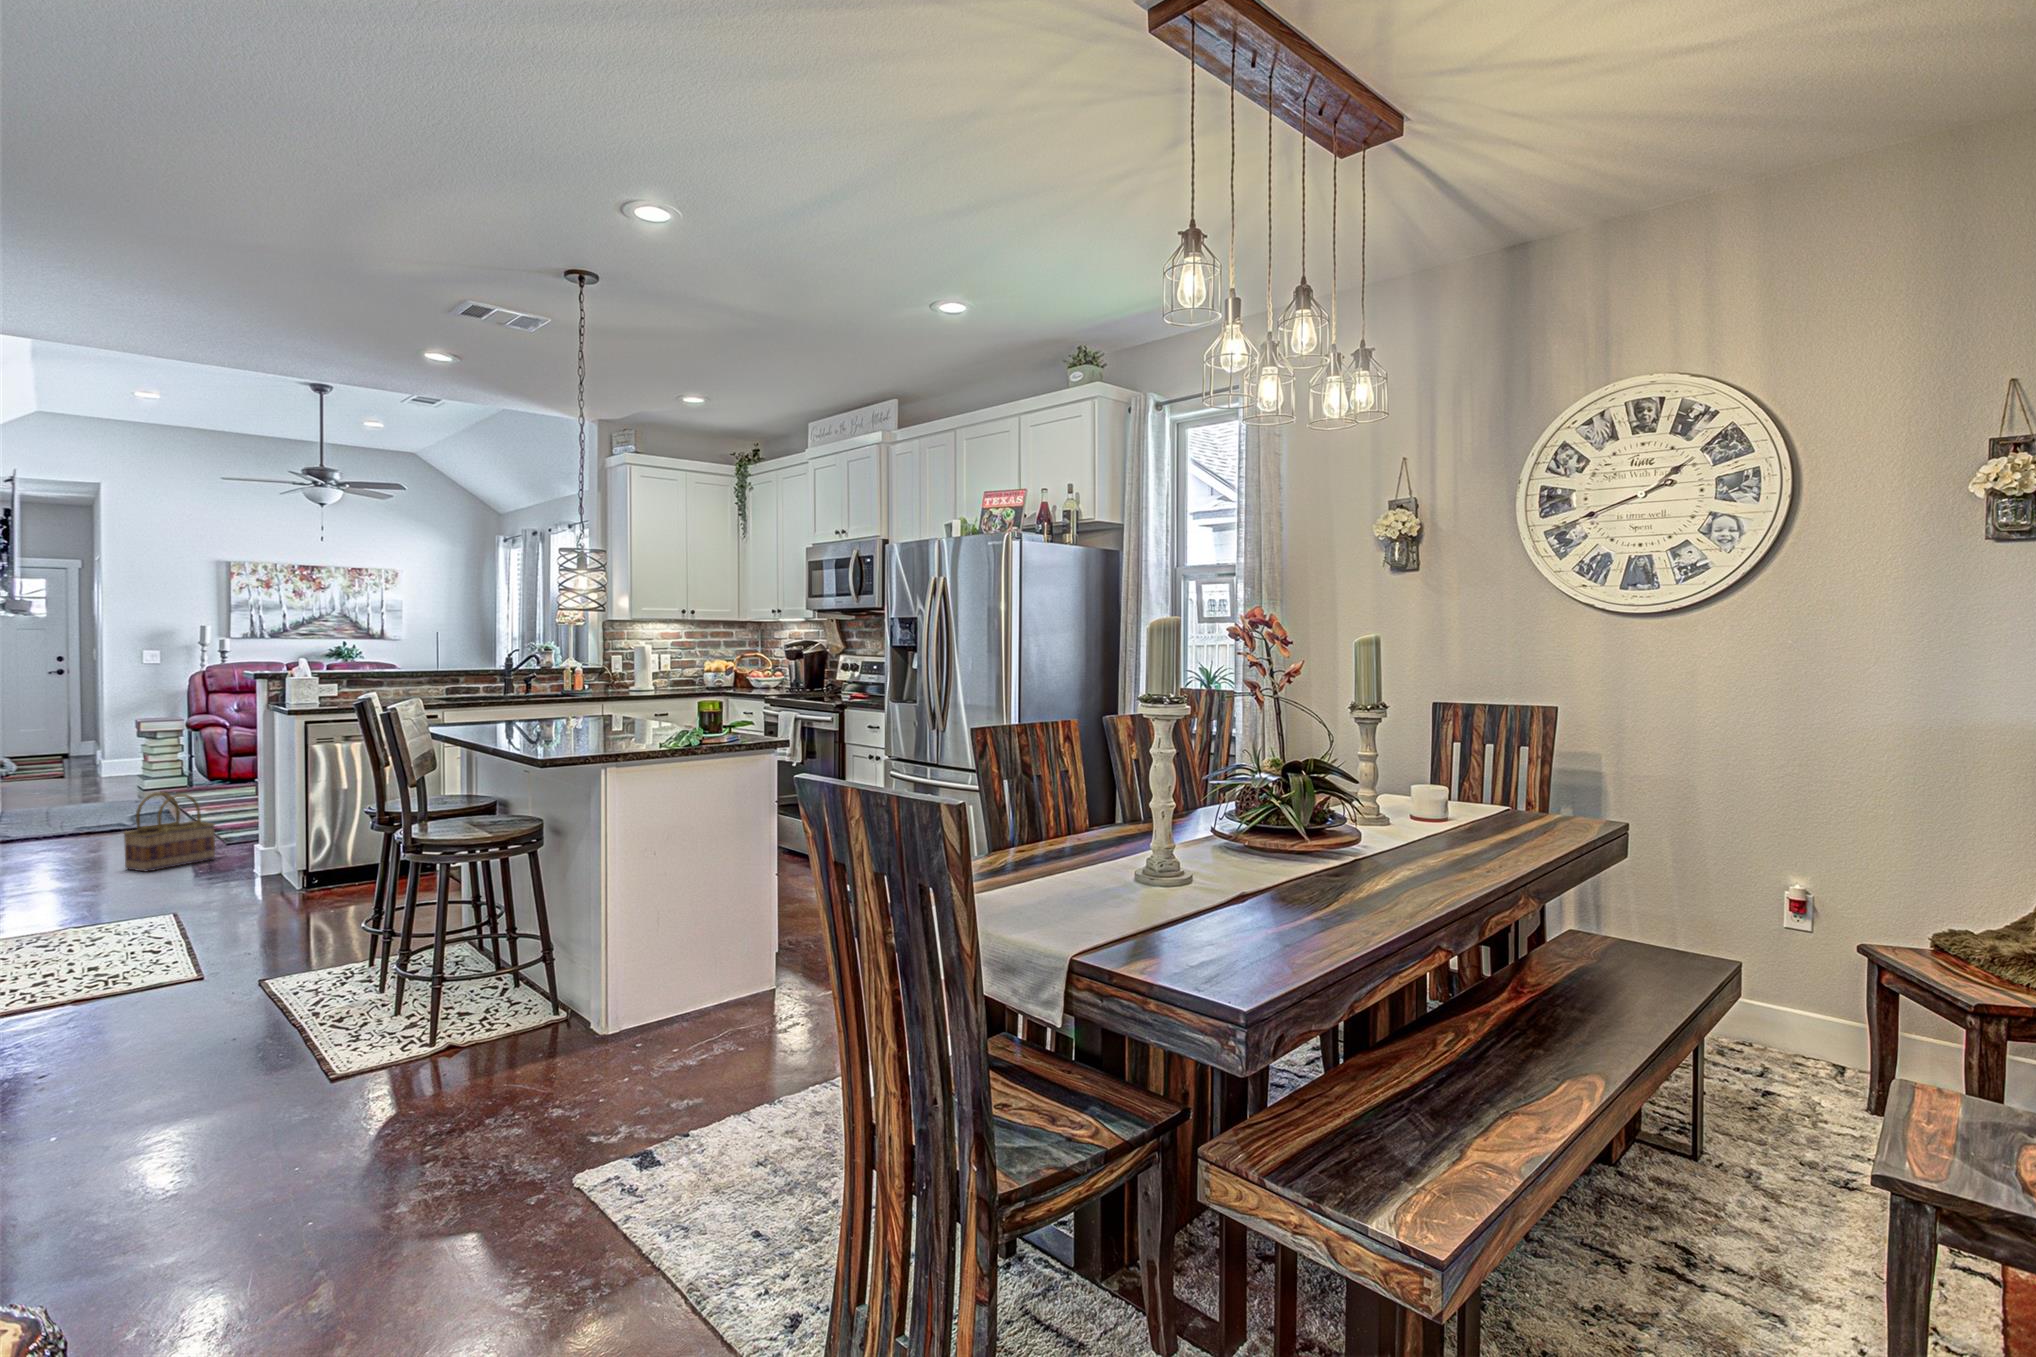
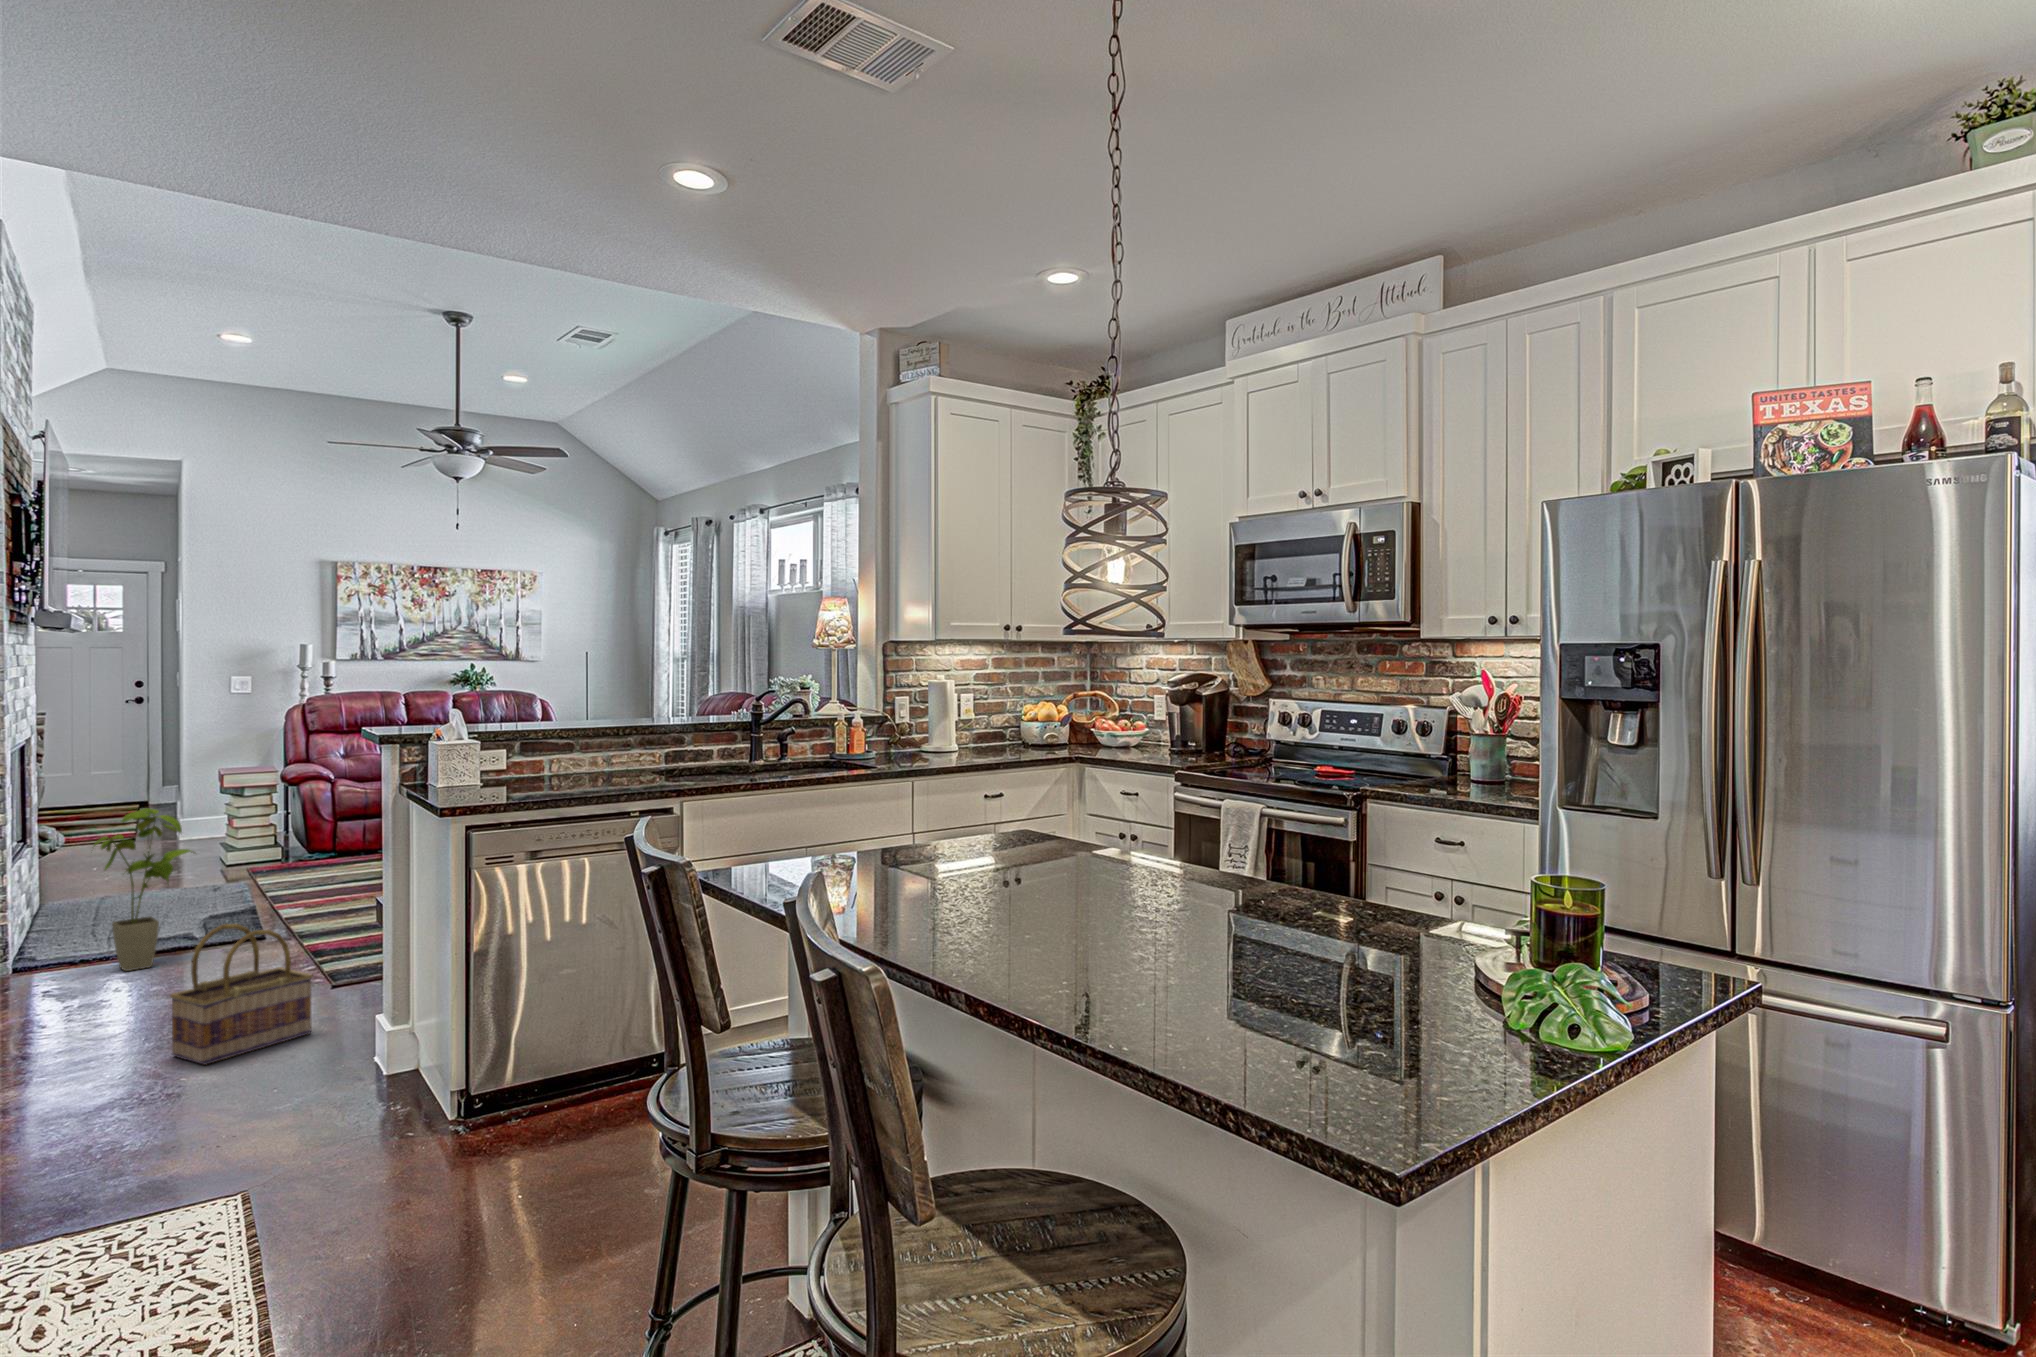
house plant: none [56,732,130,838] -> present [94,808,195,971]

